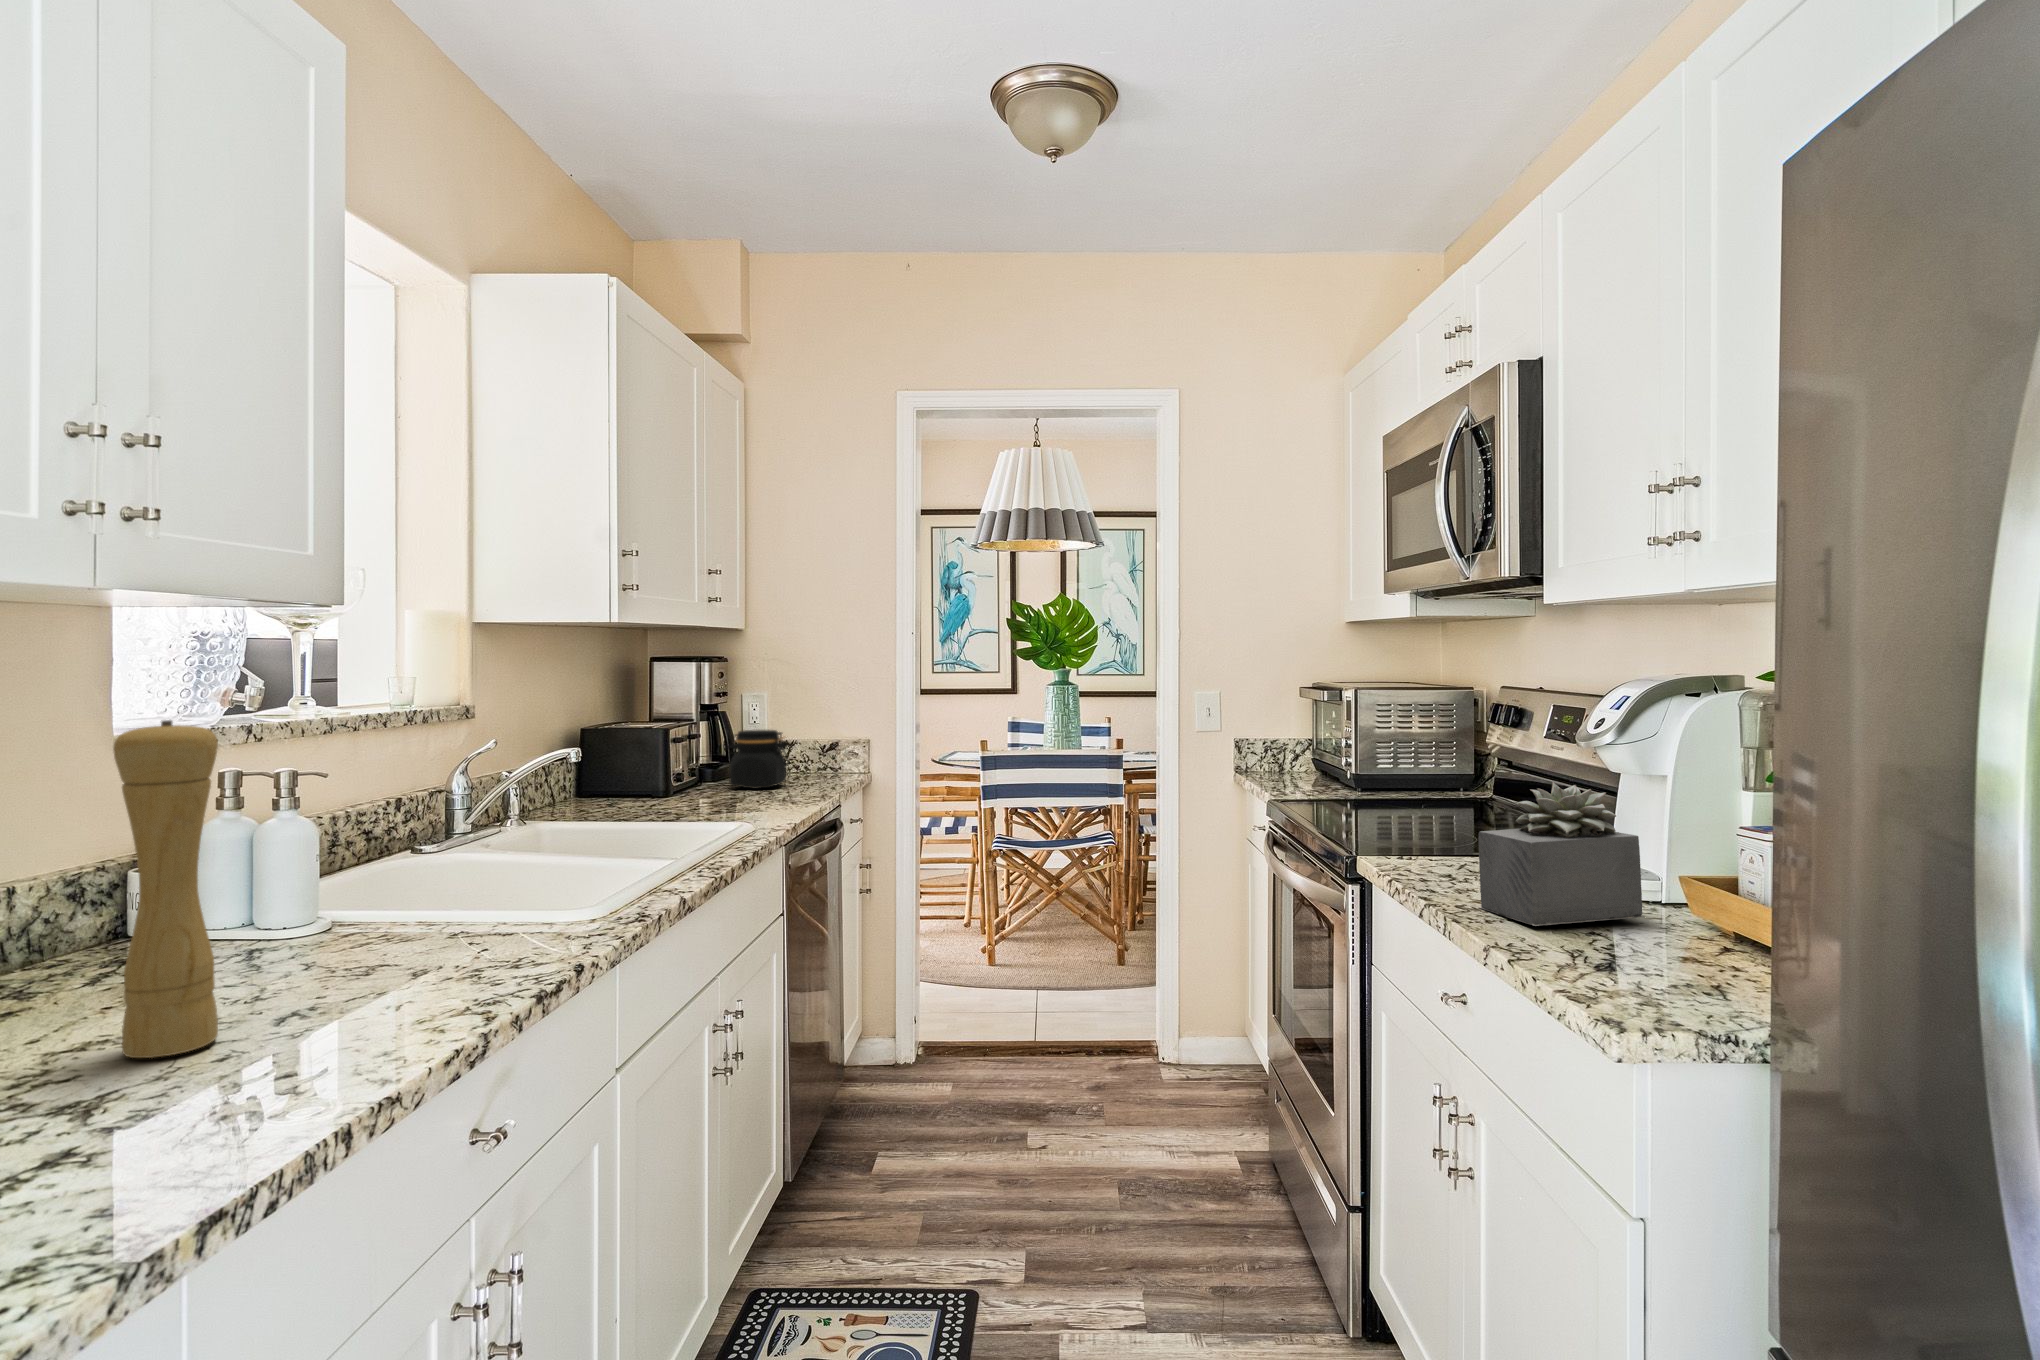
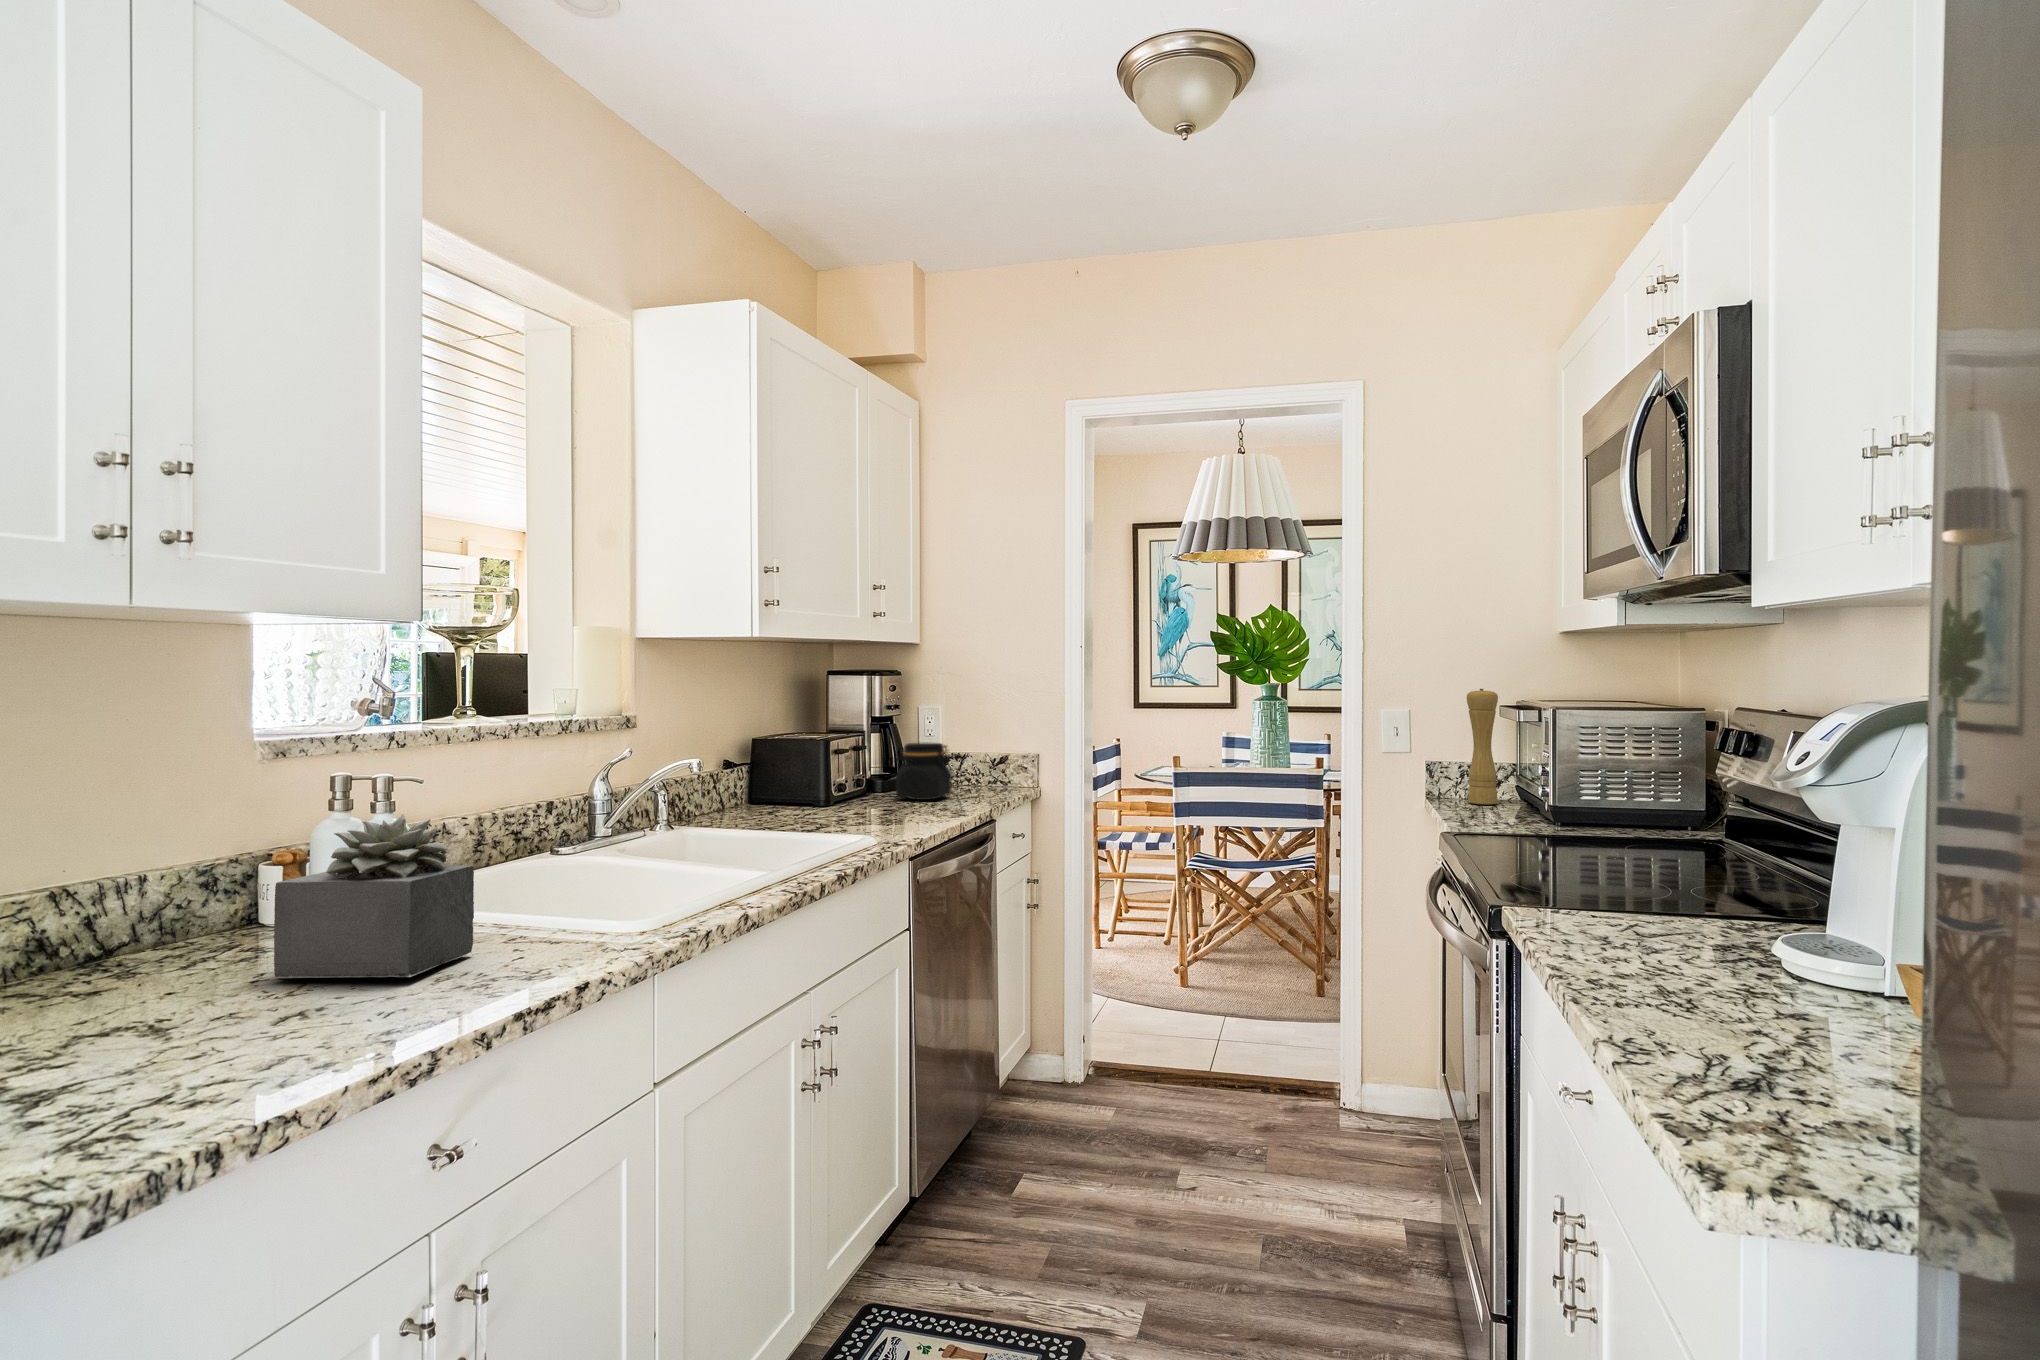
pepper mill: present [113,720,218,1058] -> present [1466,689,1498,805]
succulent plant: present [1478,782,1643,926] -> present [273,815,474,978]

